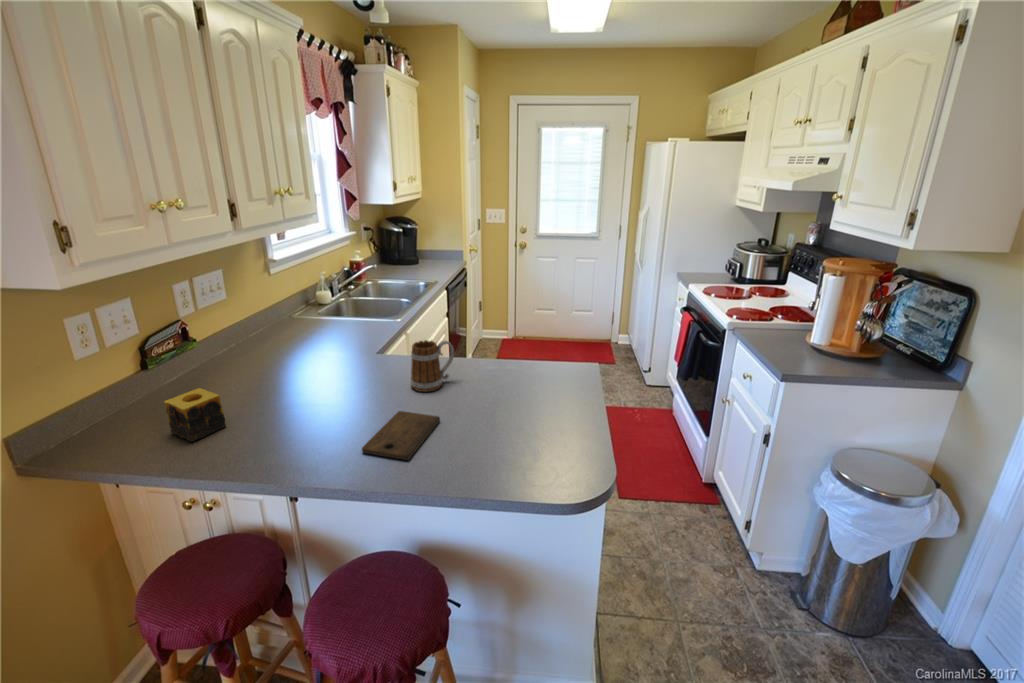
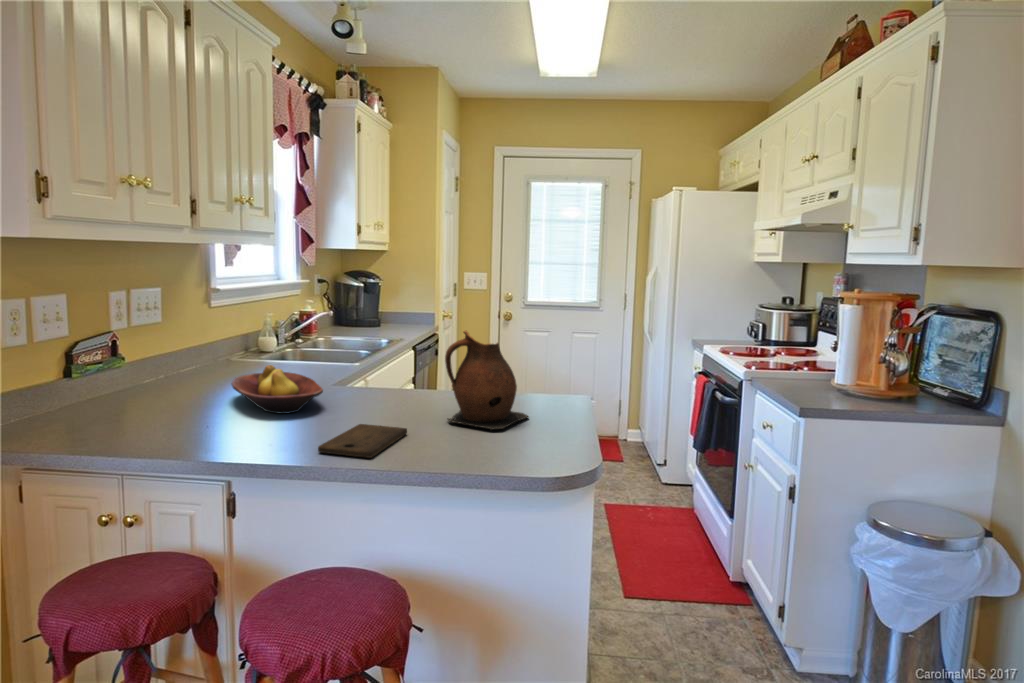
ceramic pitcher: none [471,323,546,415] -> present [445,330,529,430]
mug: present [411,340,454,392] -> none [373,358,425,414]
fruit bowl: none [289,344,367,394] -> present [232,365,323,414]
candle: present [164,388,226,442] -> none [94,389,160,442]

